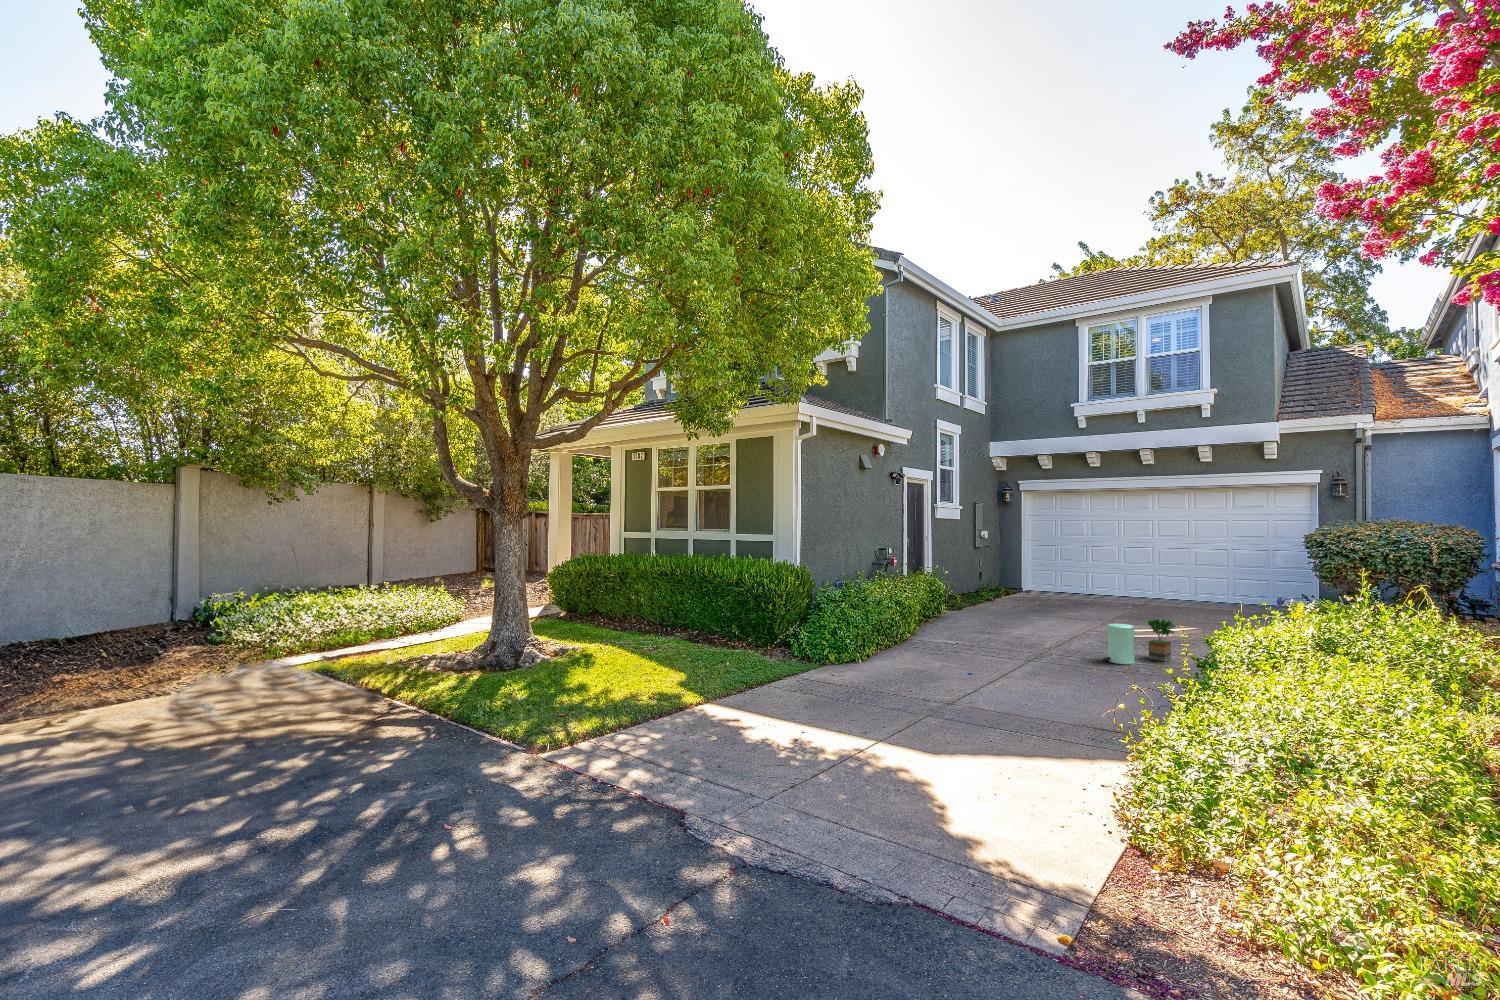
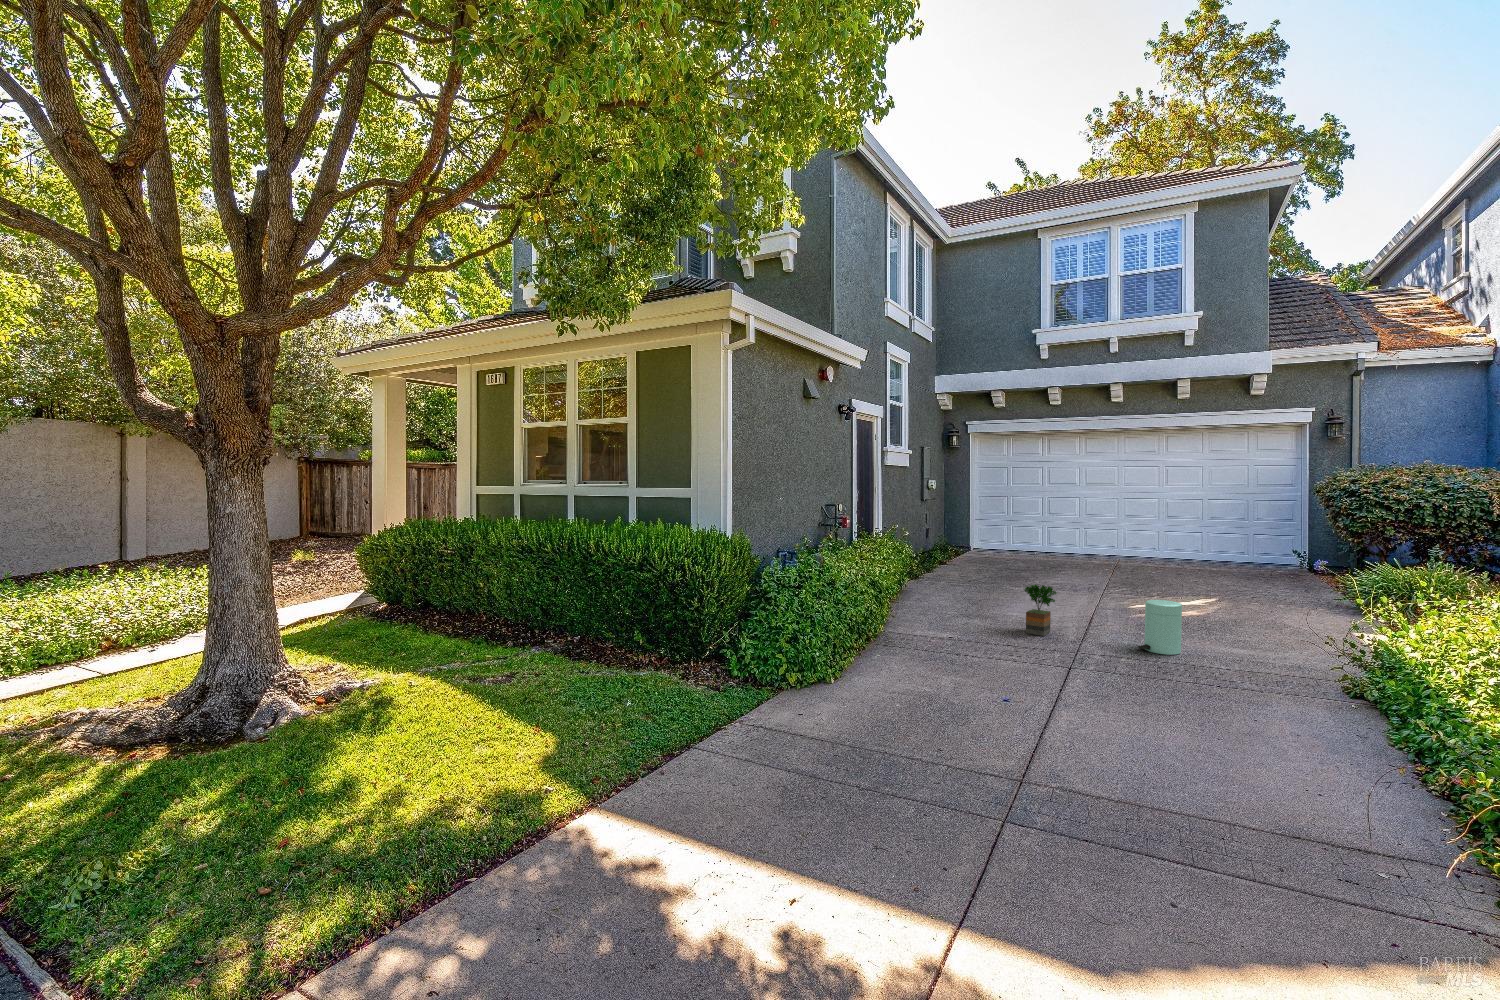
potted tree: present [1147,619,1175,661] -> present [1024,585,1057,636]

